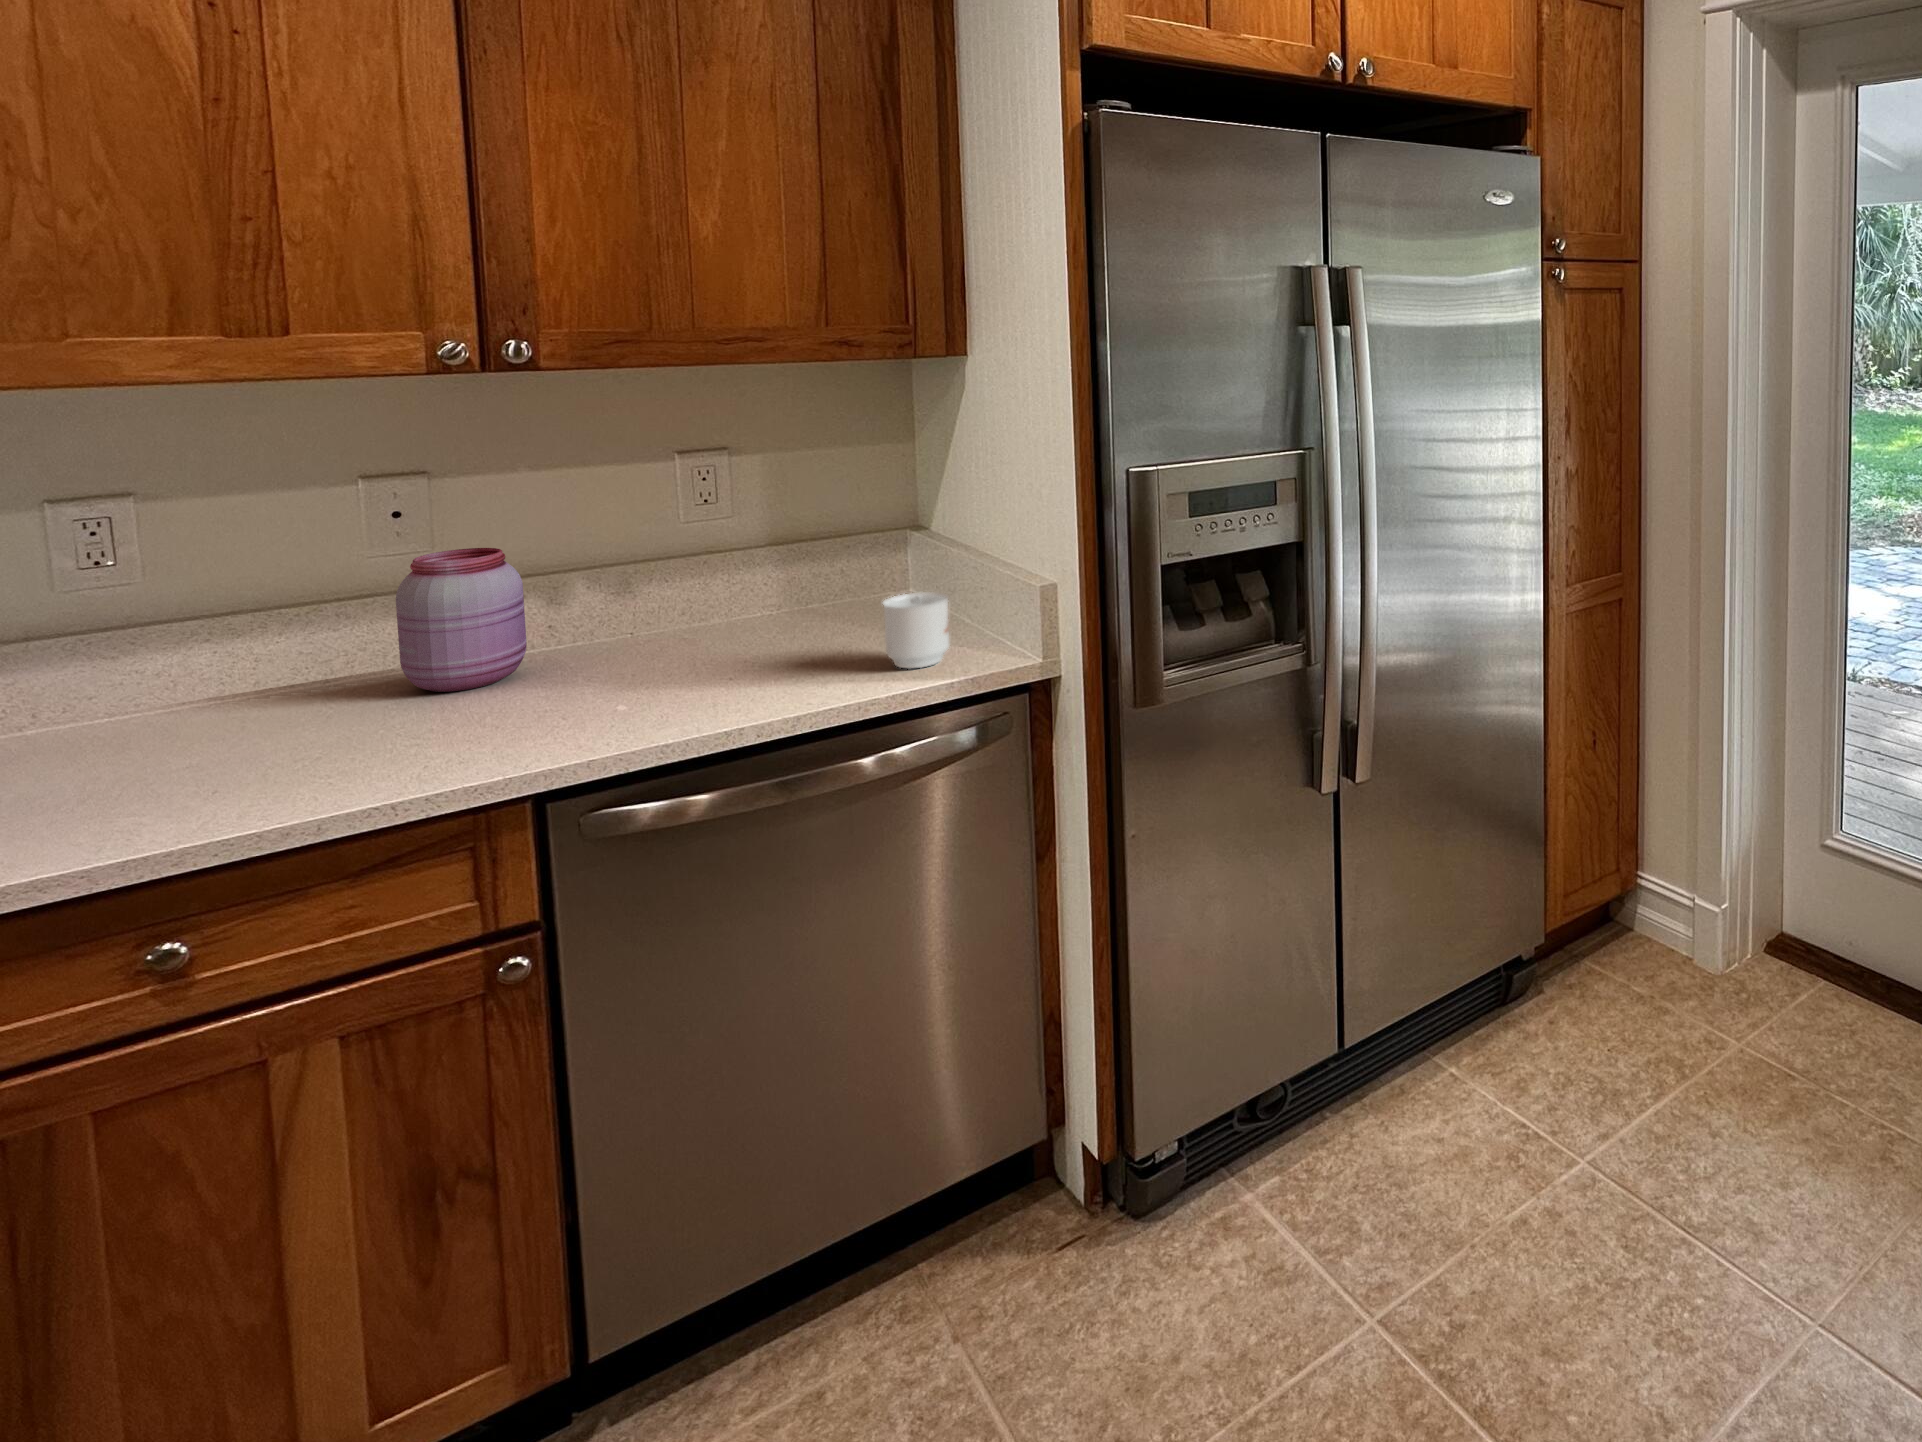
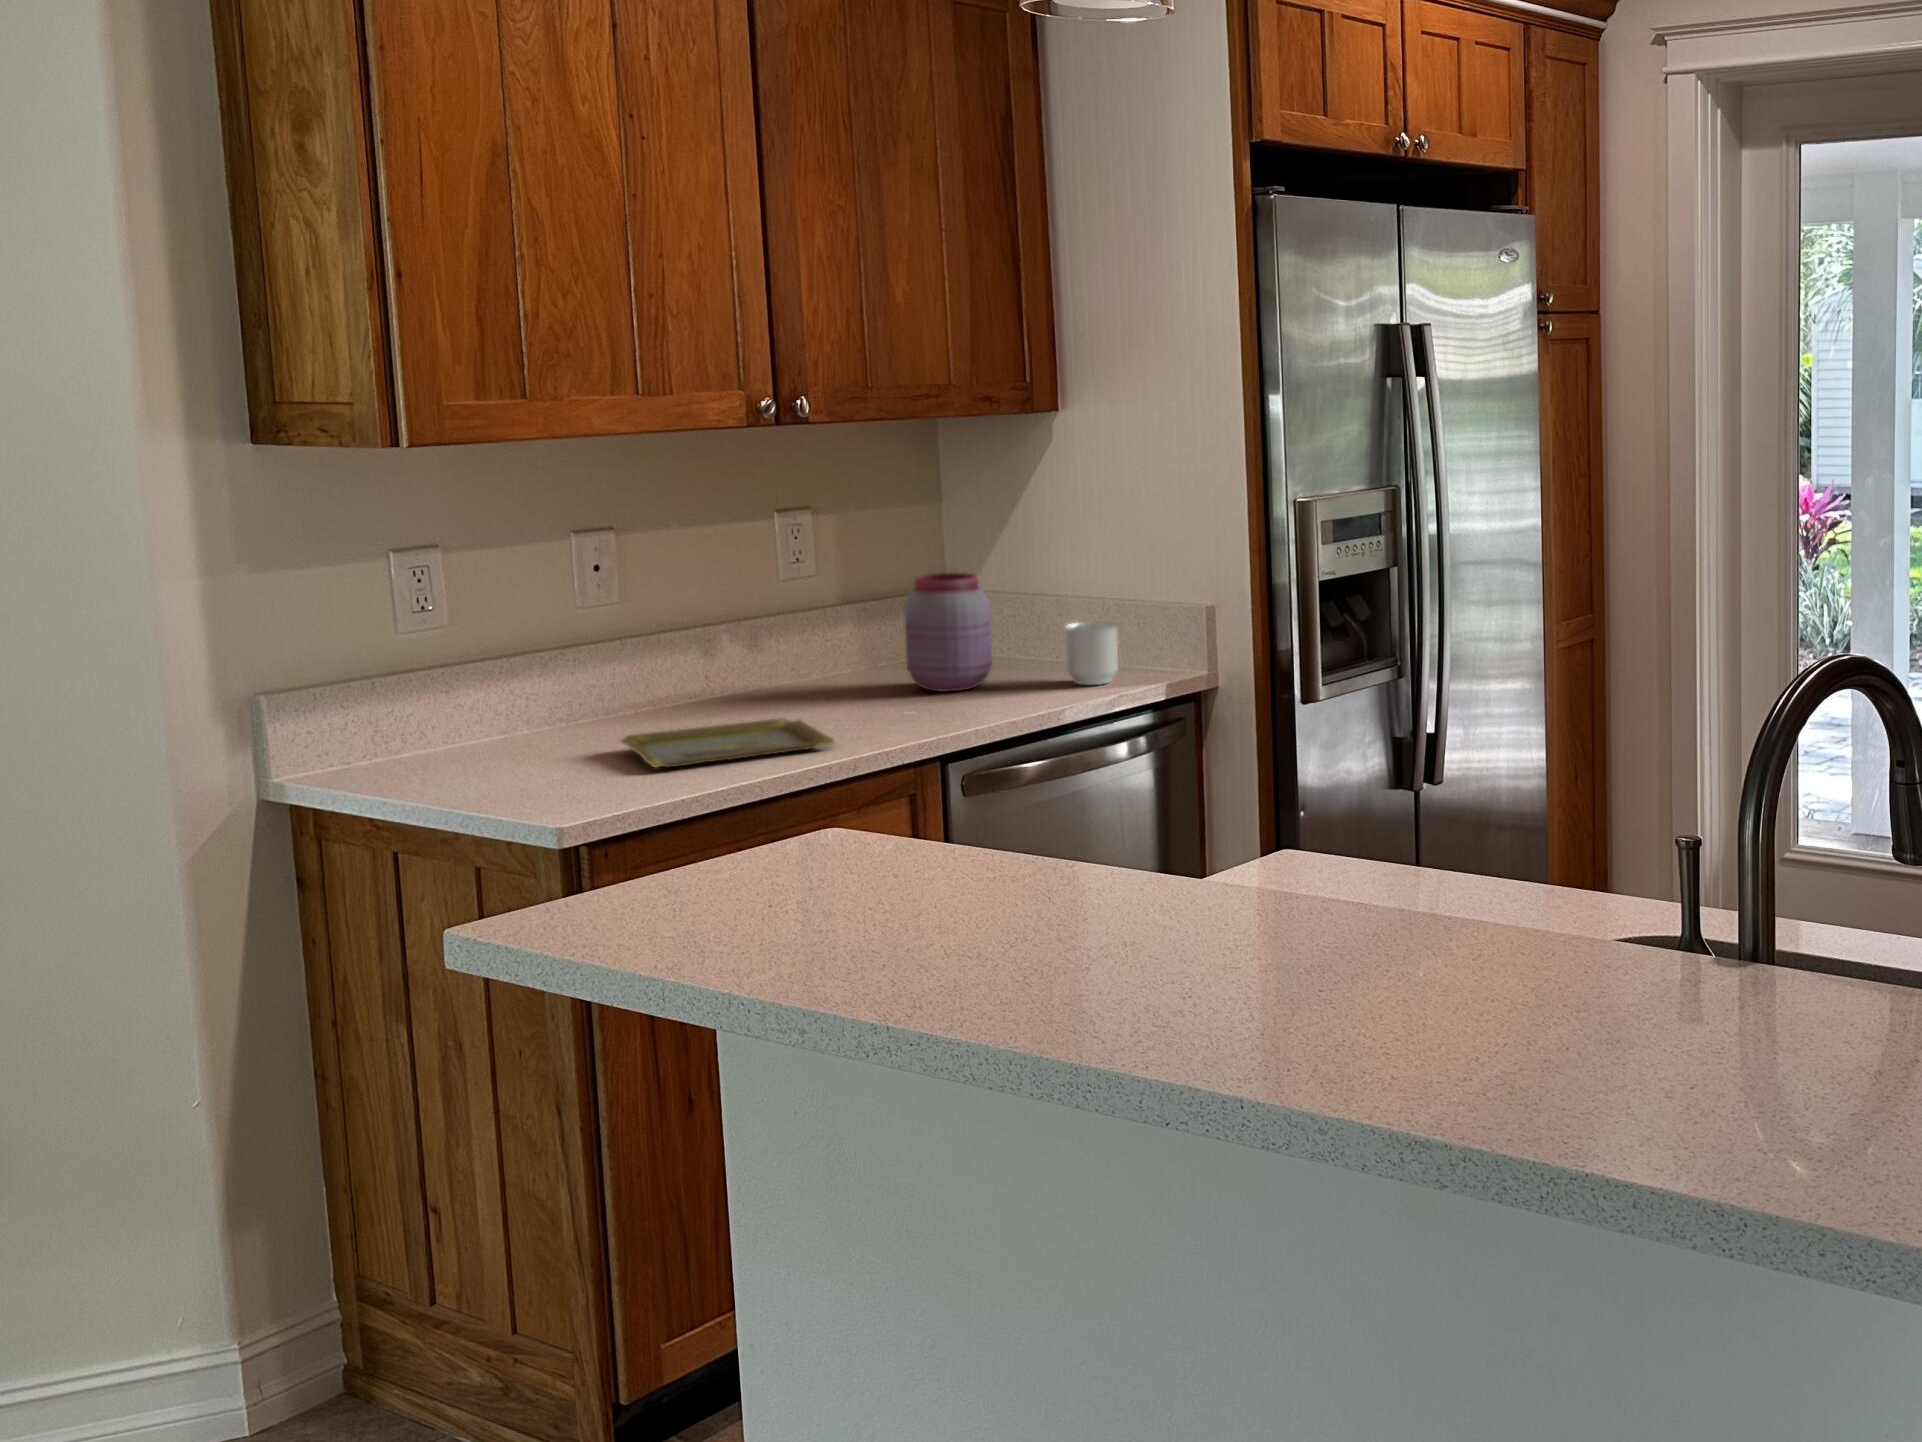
jar: present [396,548,527,692] -> present [905,573,992,691]
tray: none [102,712,456,801] -> present [621,719,834,767]

